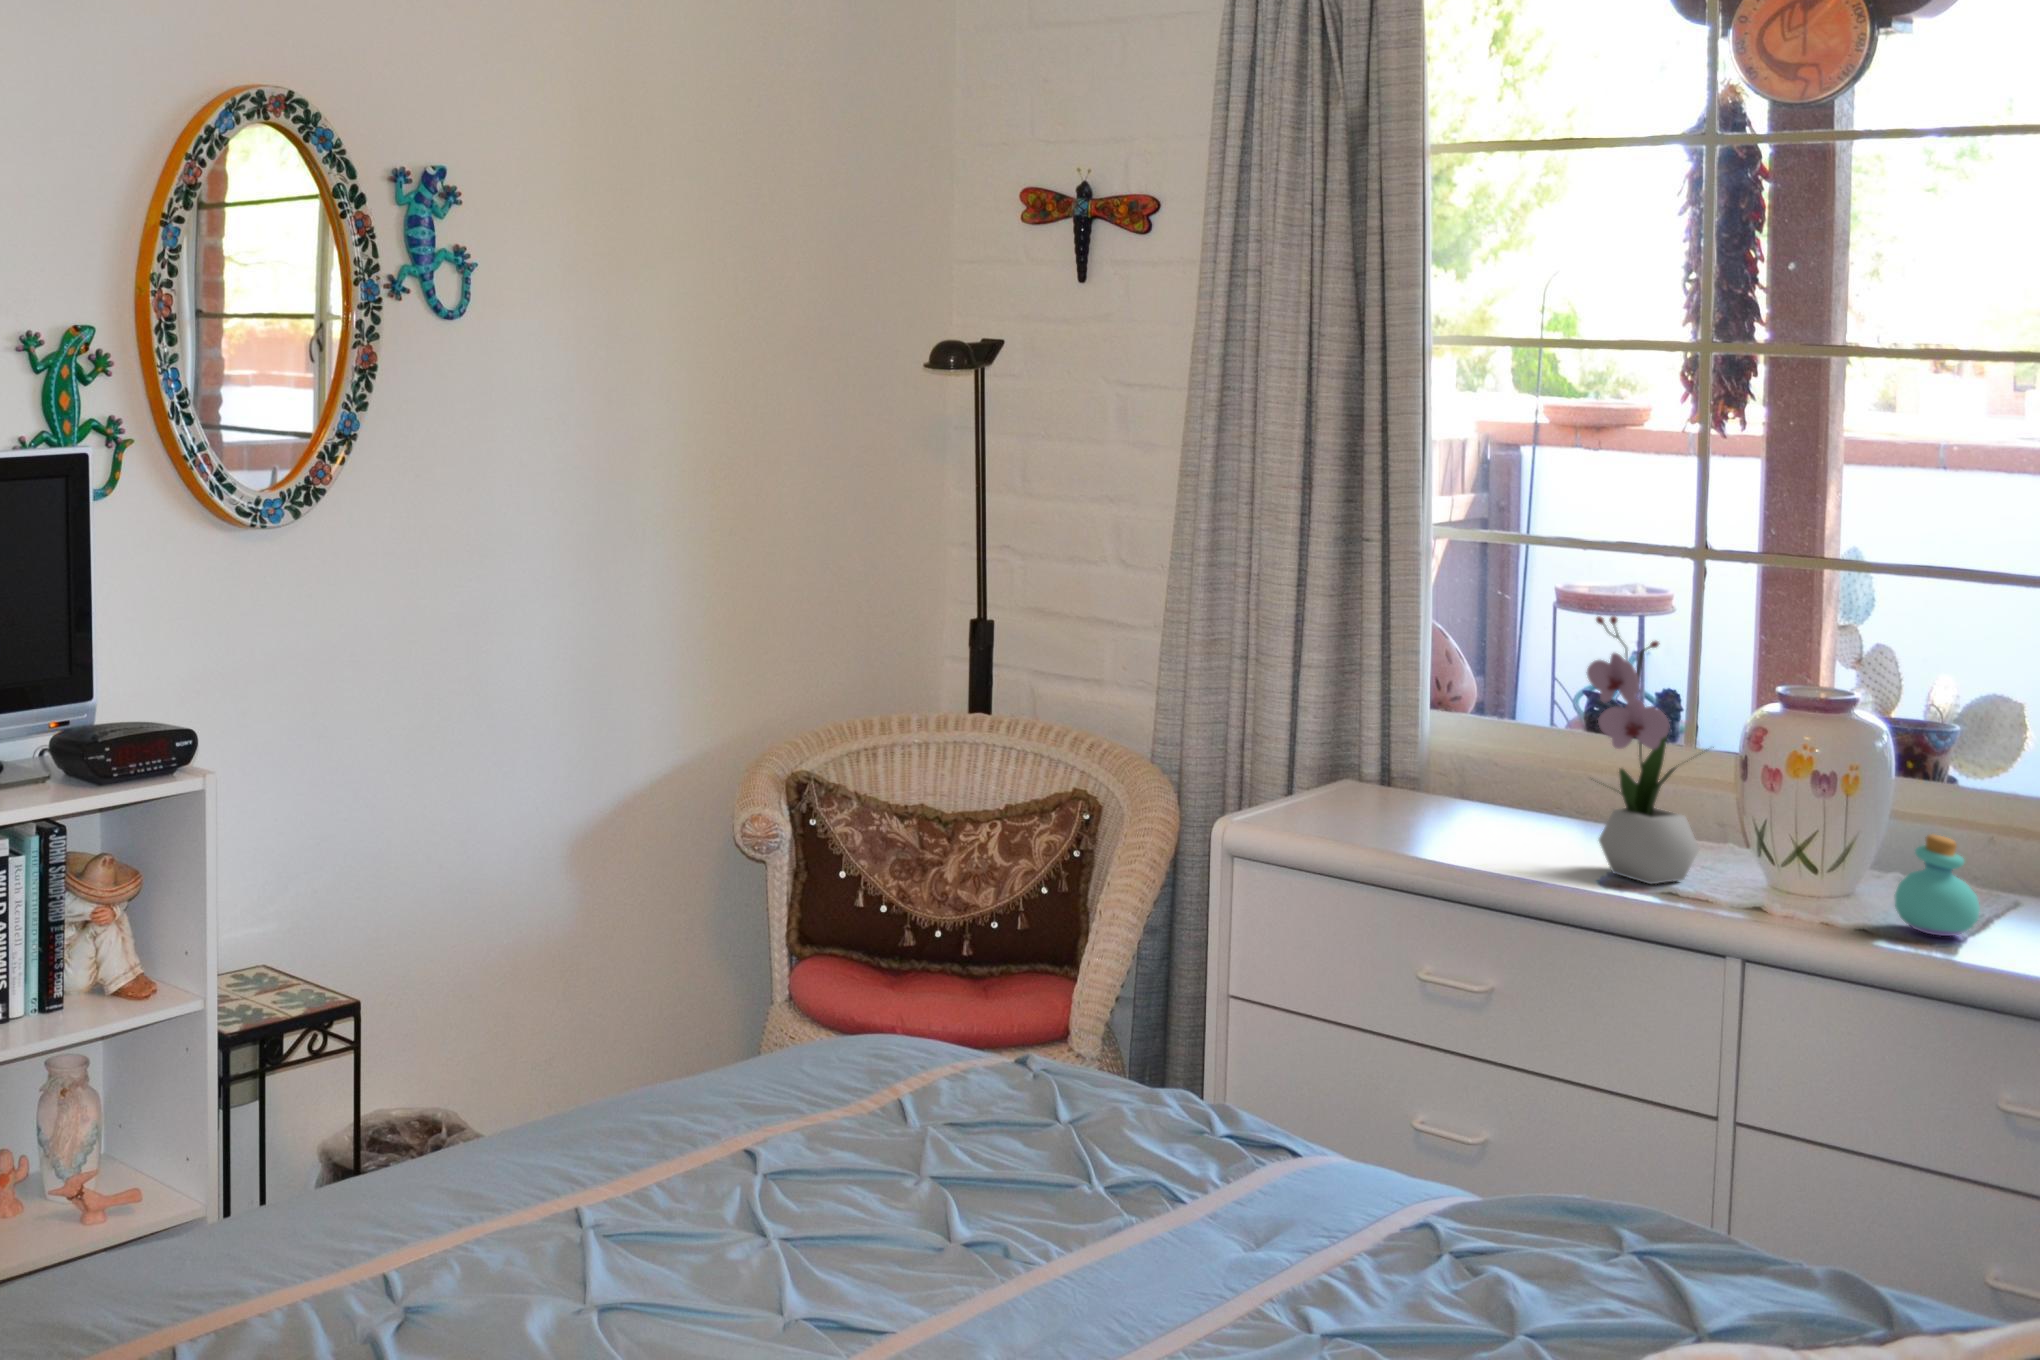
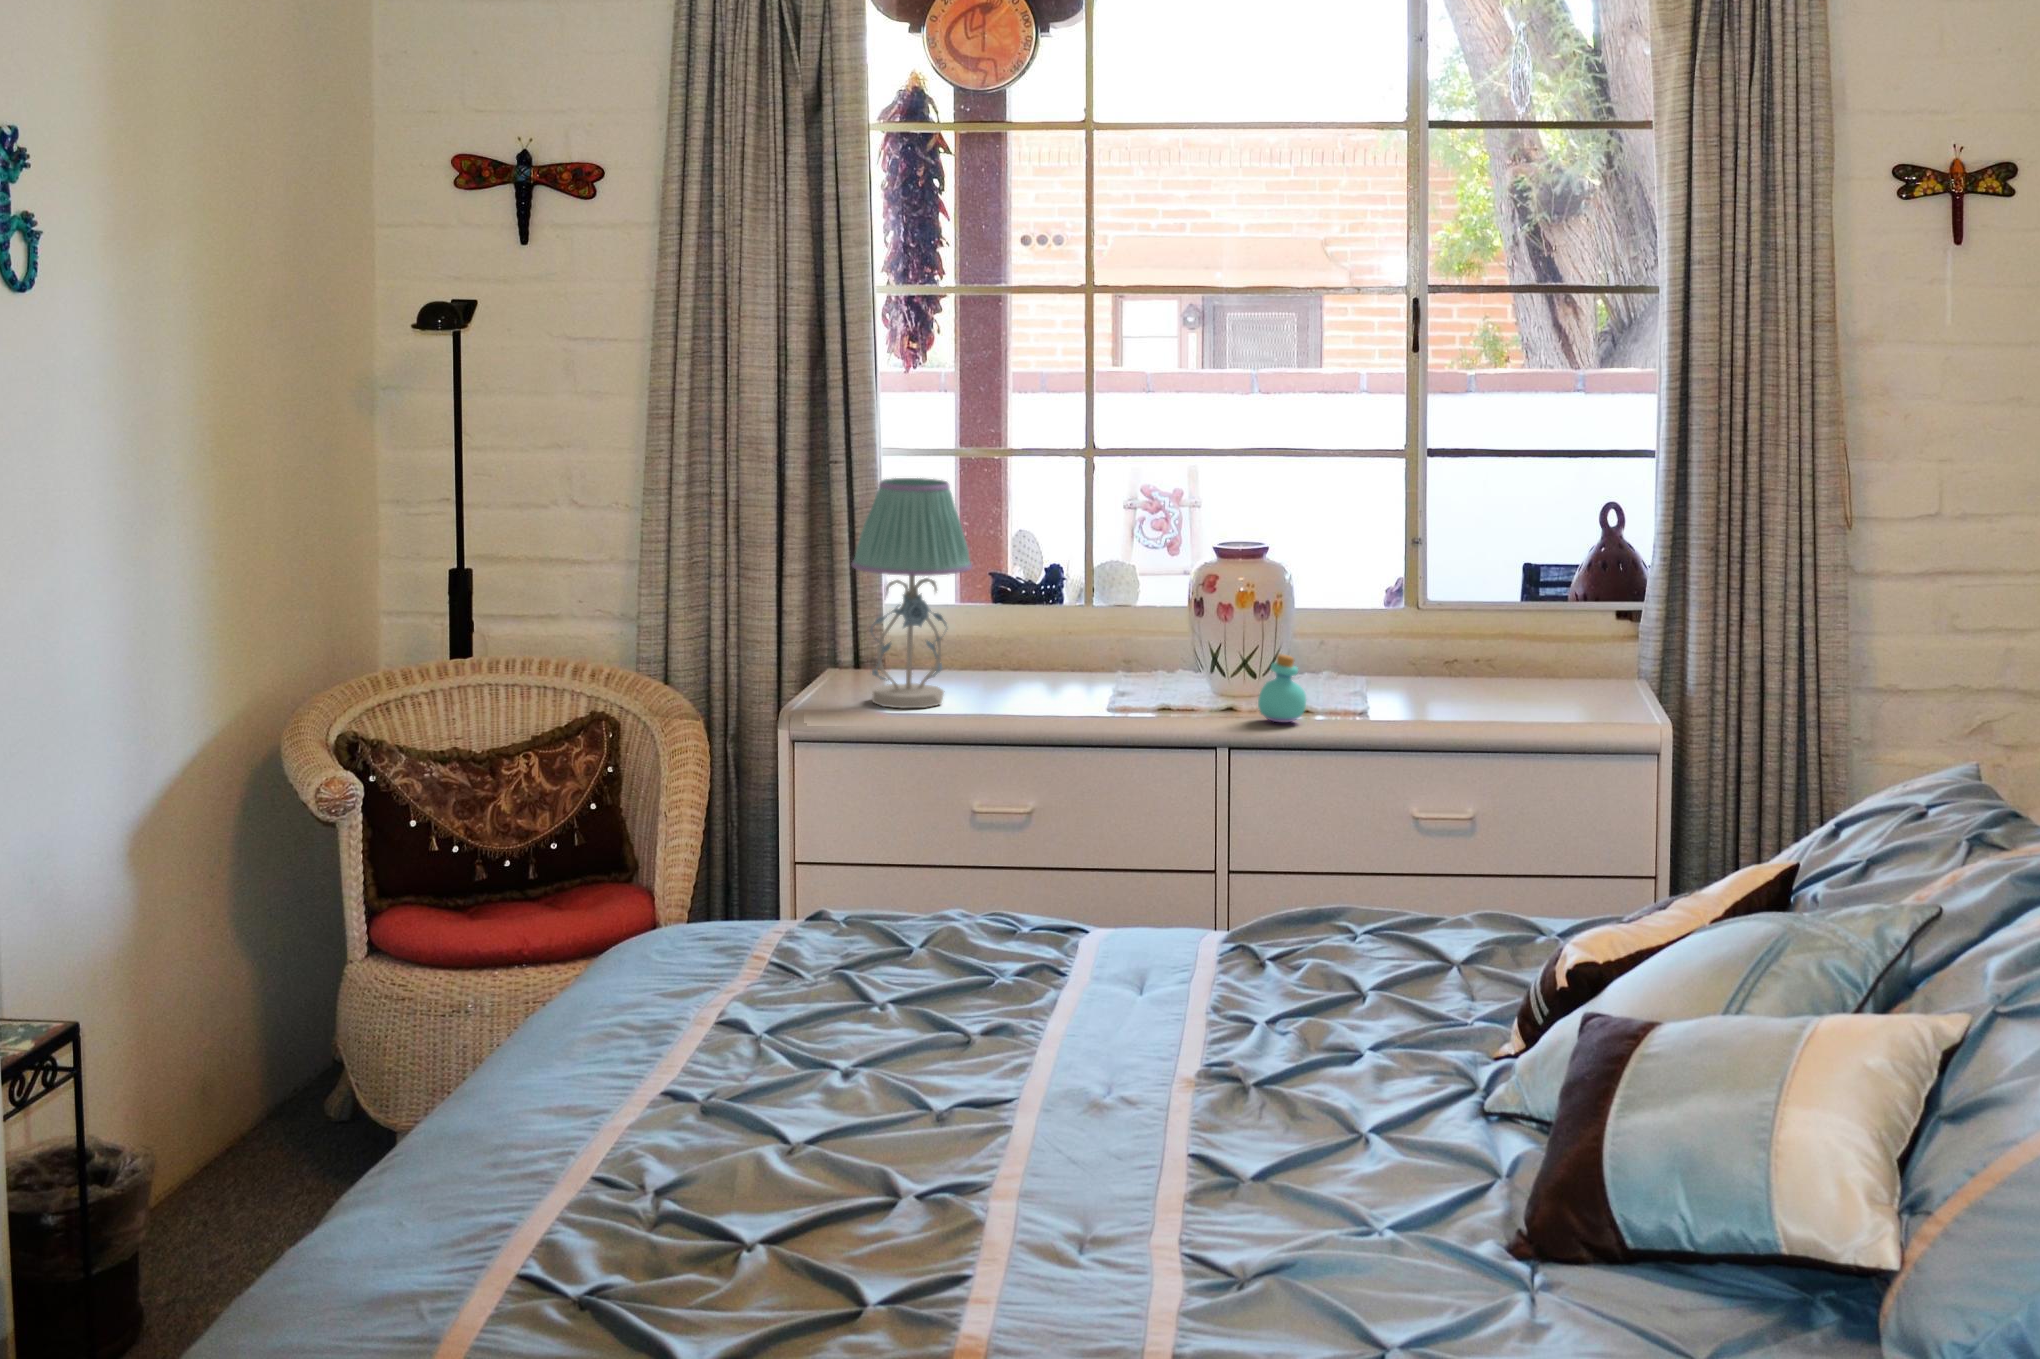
table lamp: none [1345,550,1504,836] -> present [852,478,972,708]
flower arrangement: present [1586,616,1701,884] -> none [1059,520,1135,718]

